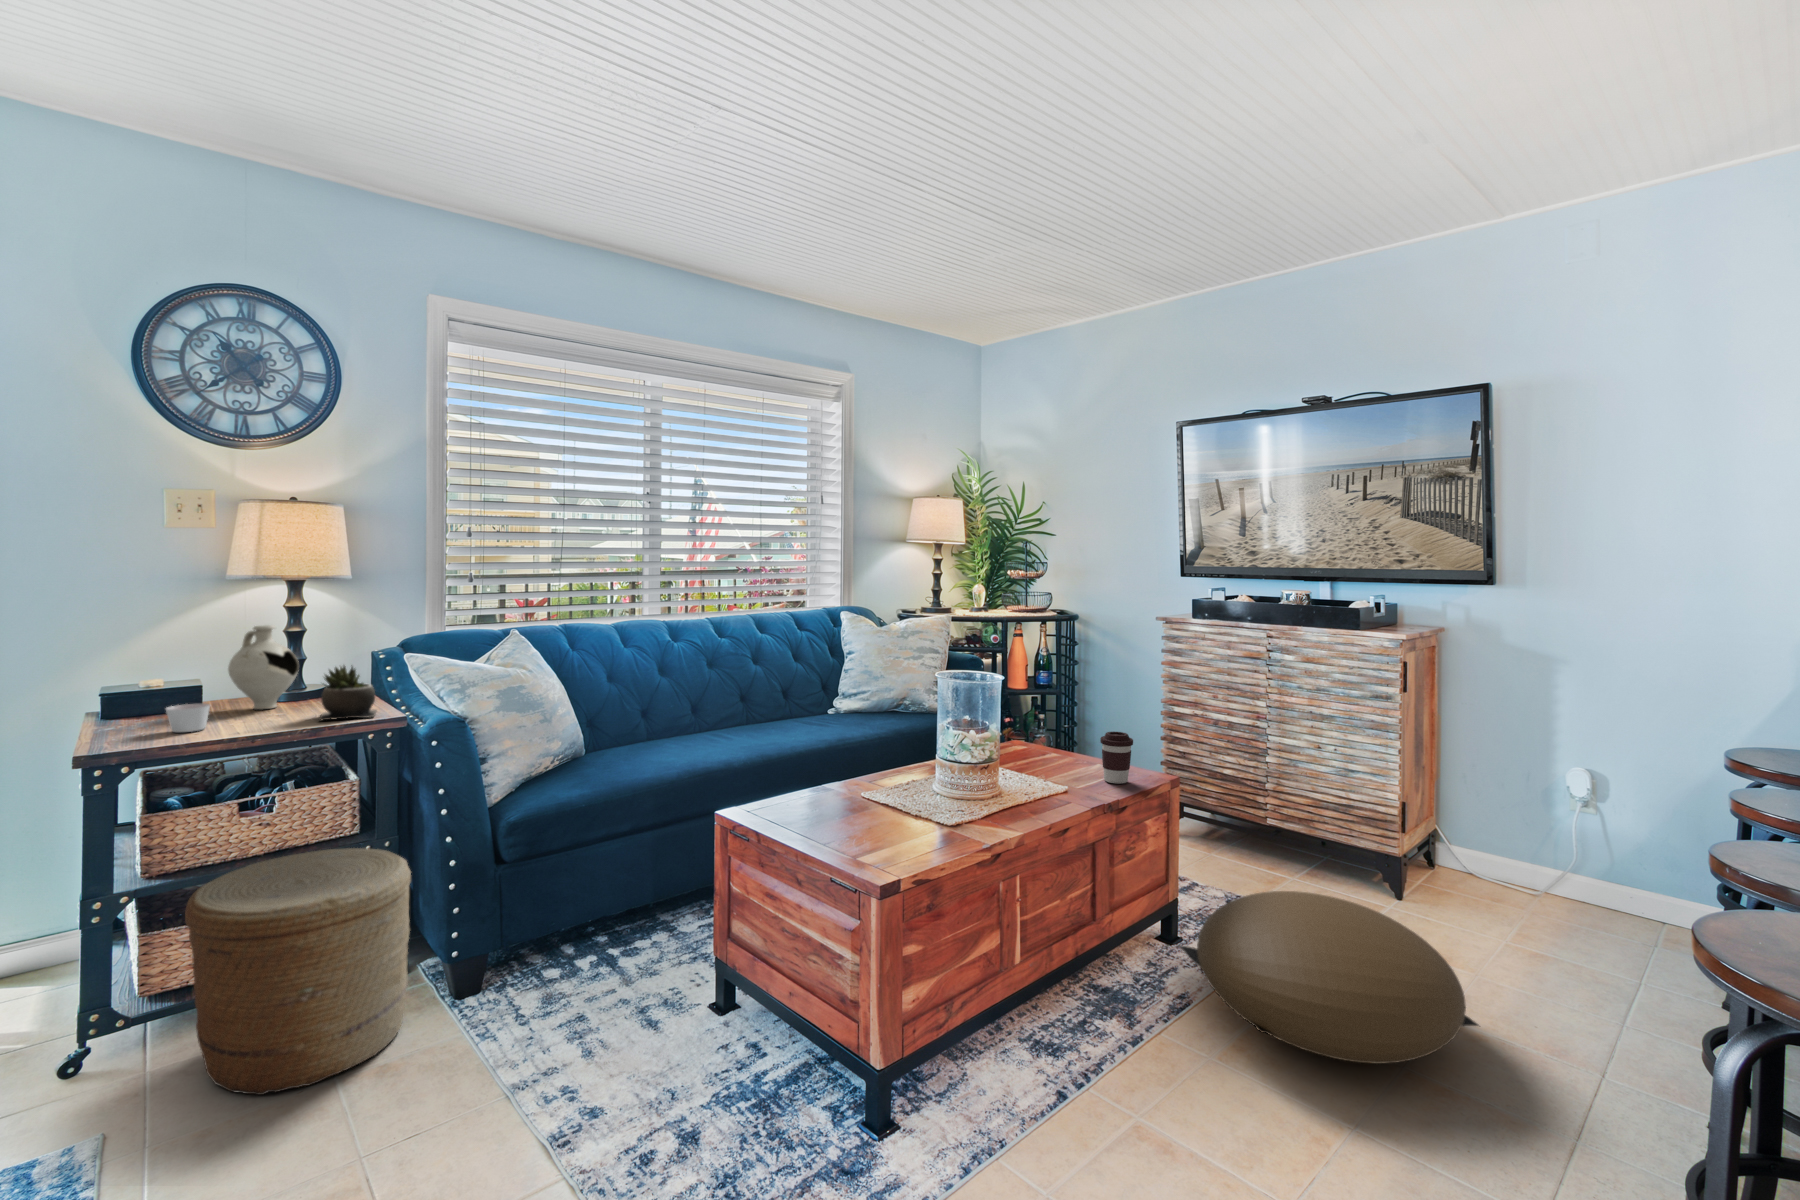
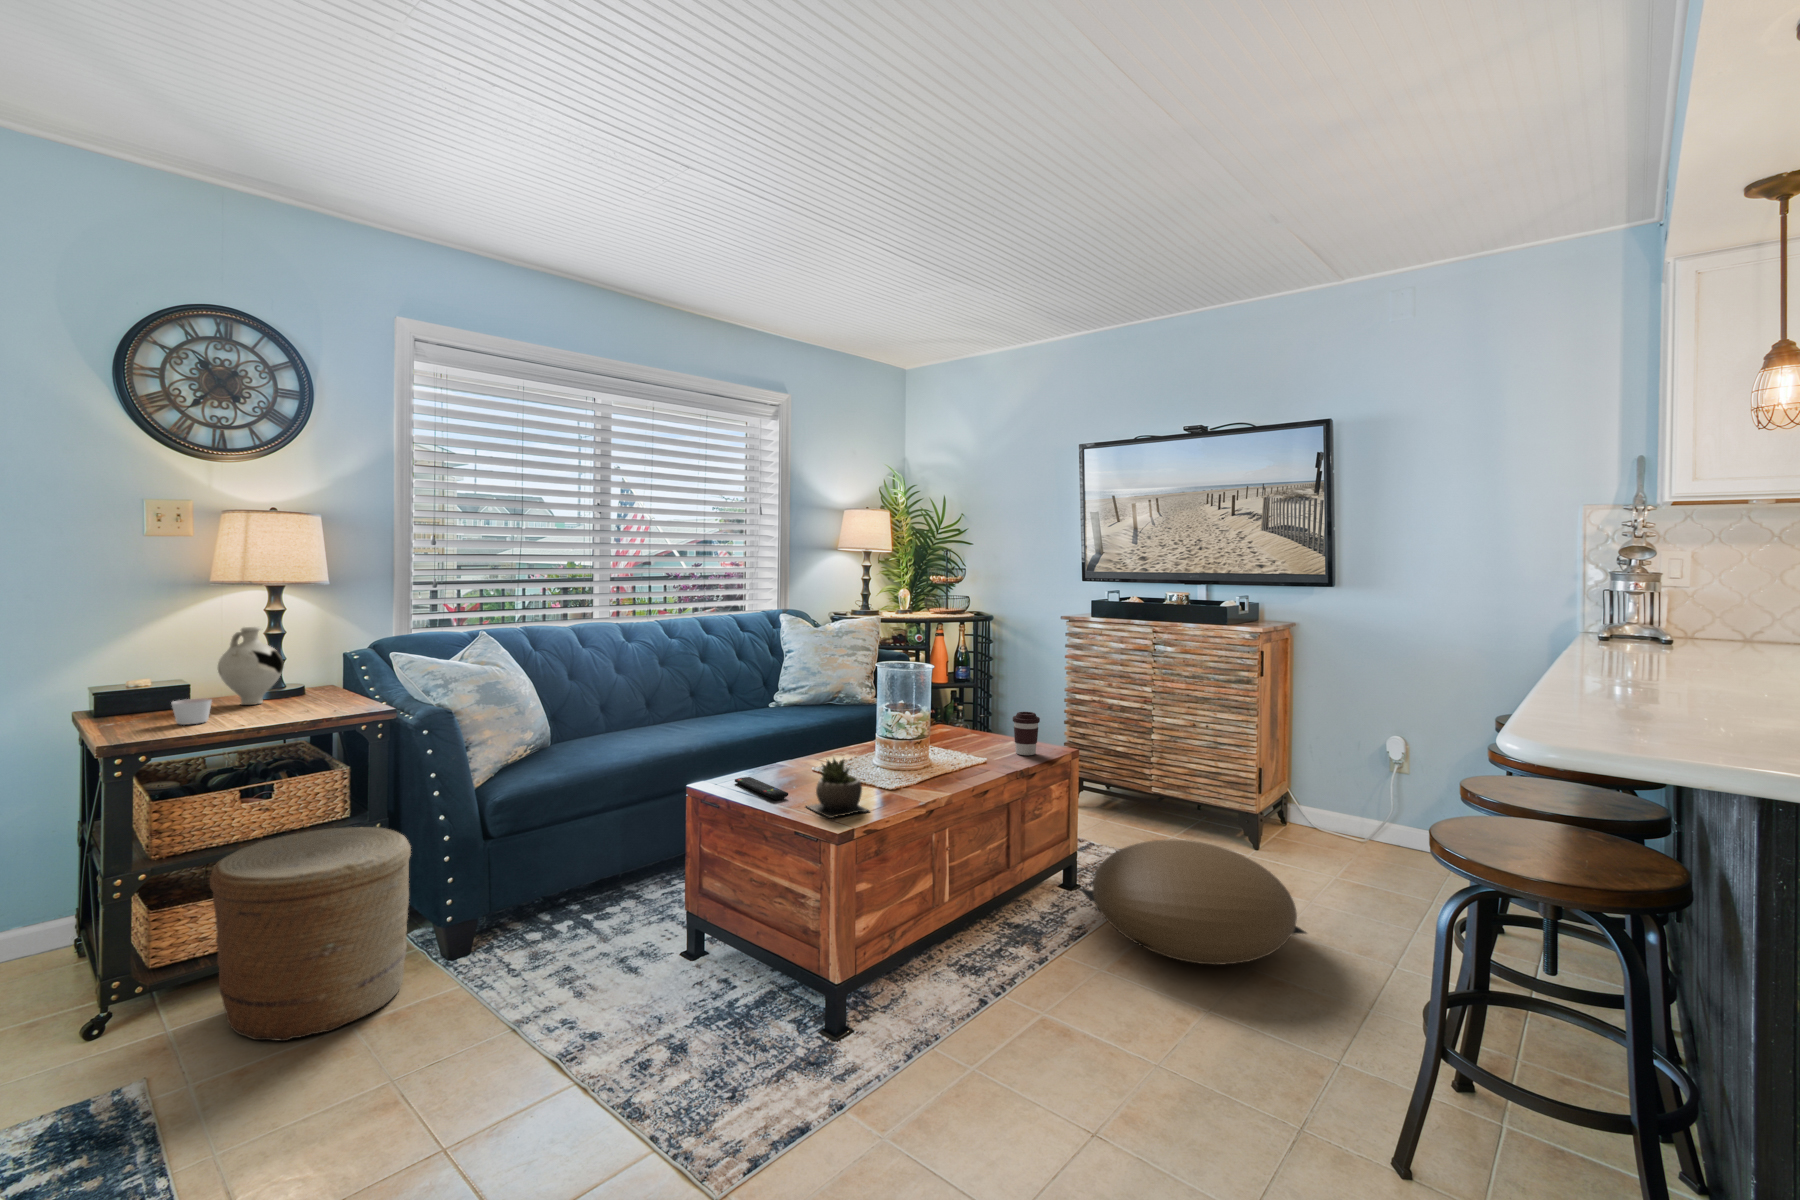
succulent plant: present [319,666,377,720] -> present [807,758,869,818]
remote control: none [771,804,829,836] -> present [735,777,788,800]

